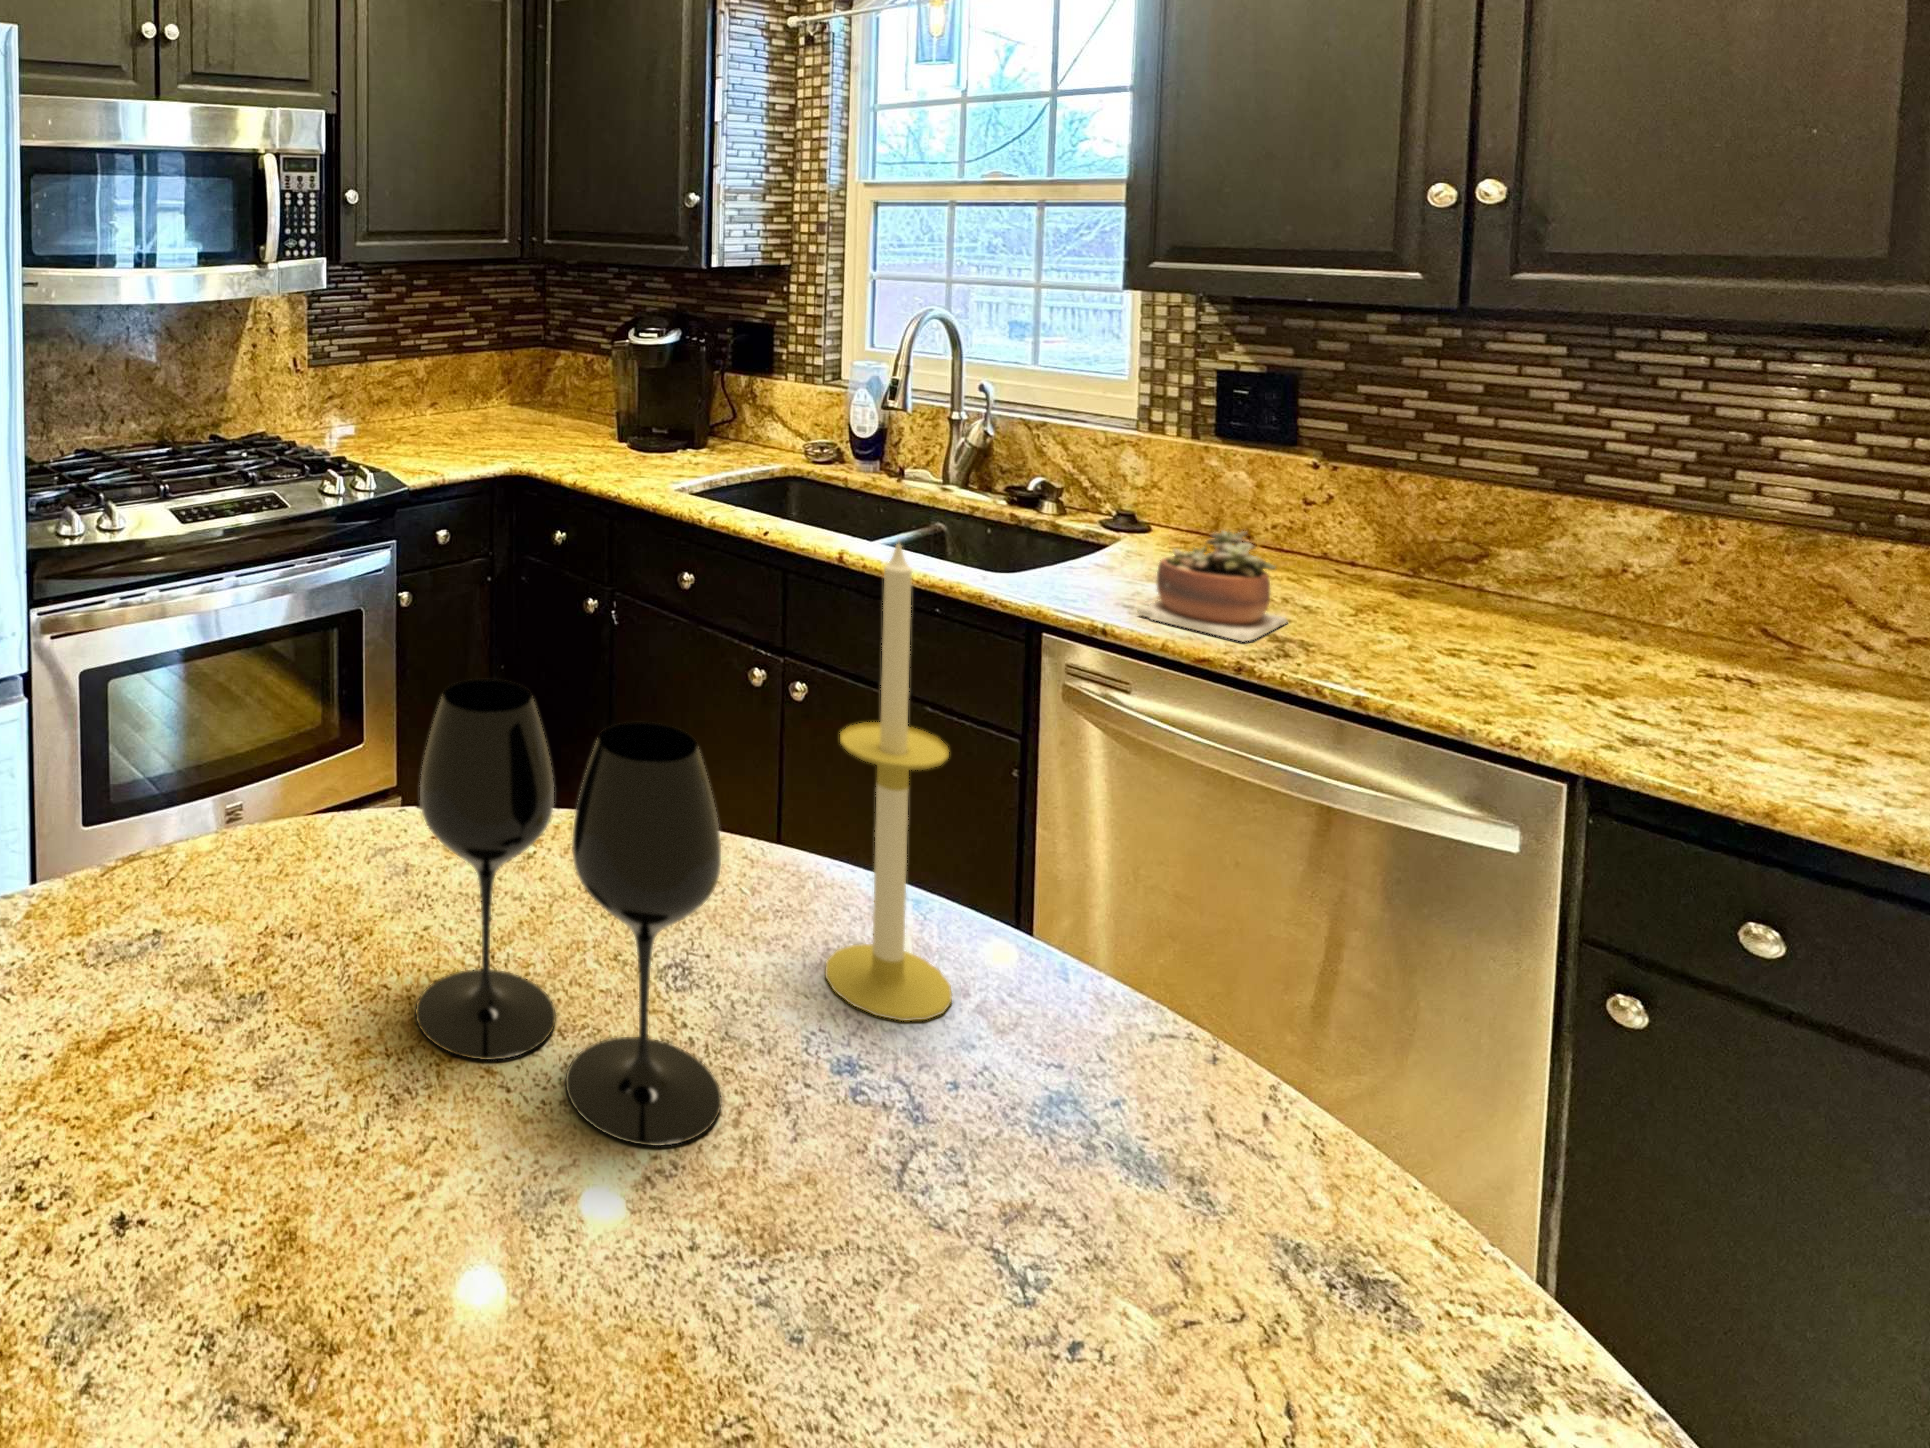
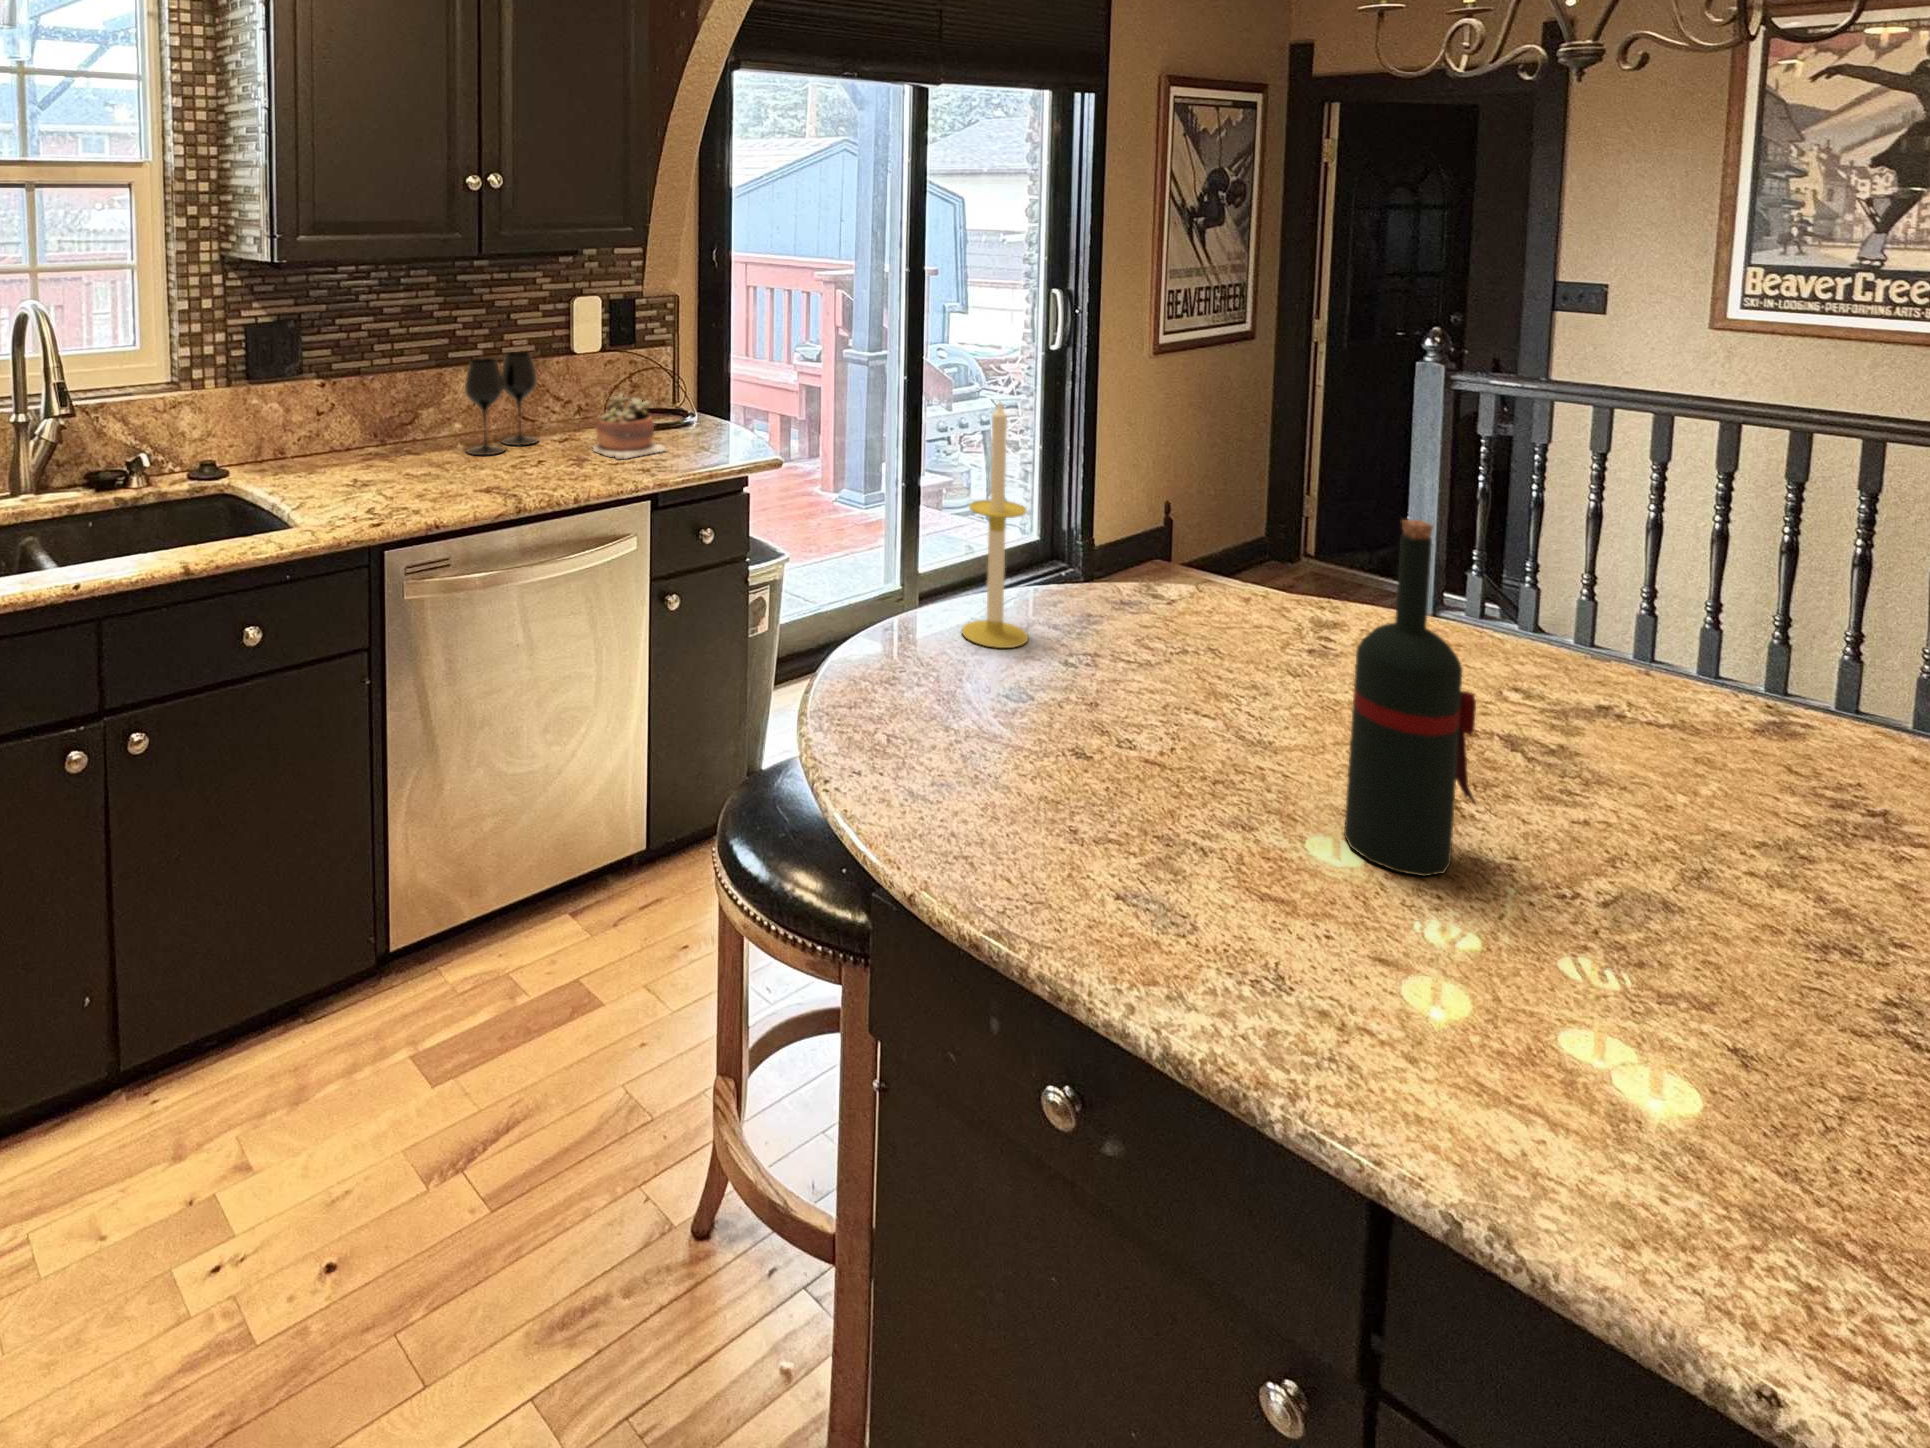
succulent plant: present [1137,531,1287,641] -> present [593,393,665,459]
wine bottle: none [61,655,210,1264] -> present [1344,520,1476,876]
wine glass: present [416,679,721,1146] -> present [465,352,538,455]

